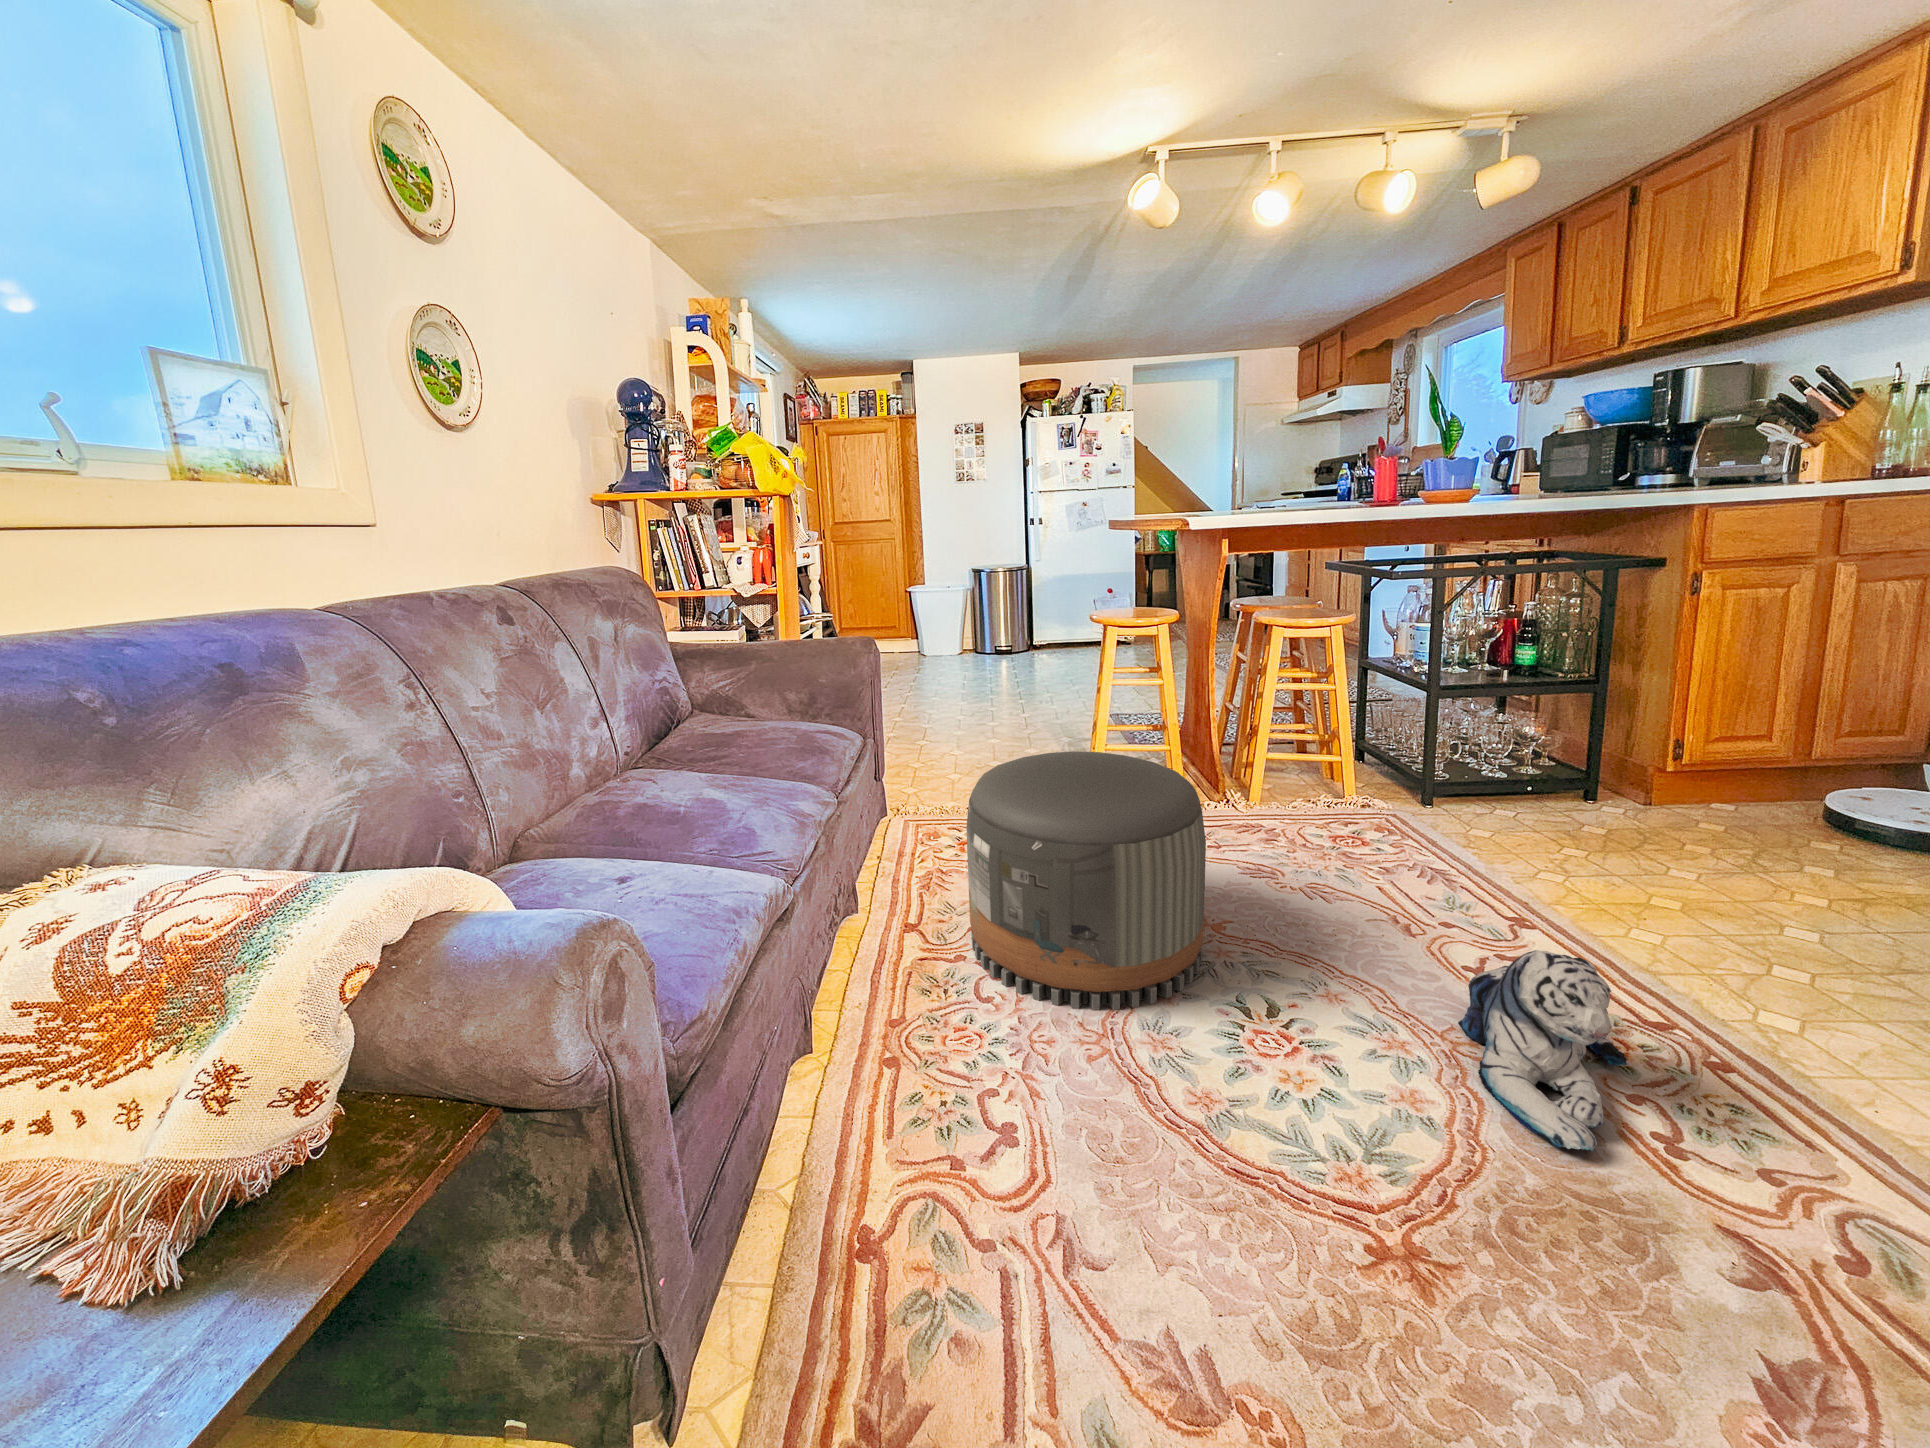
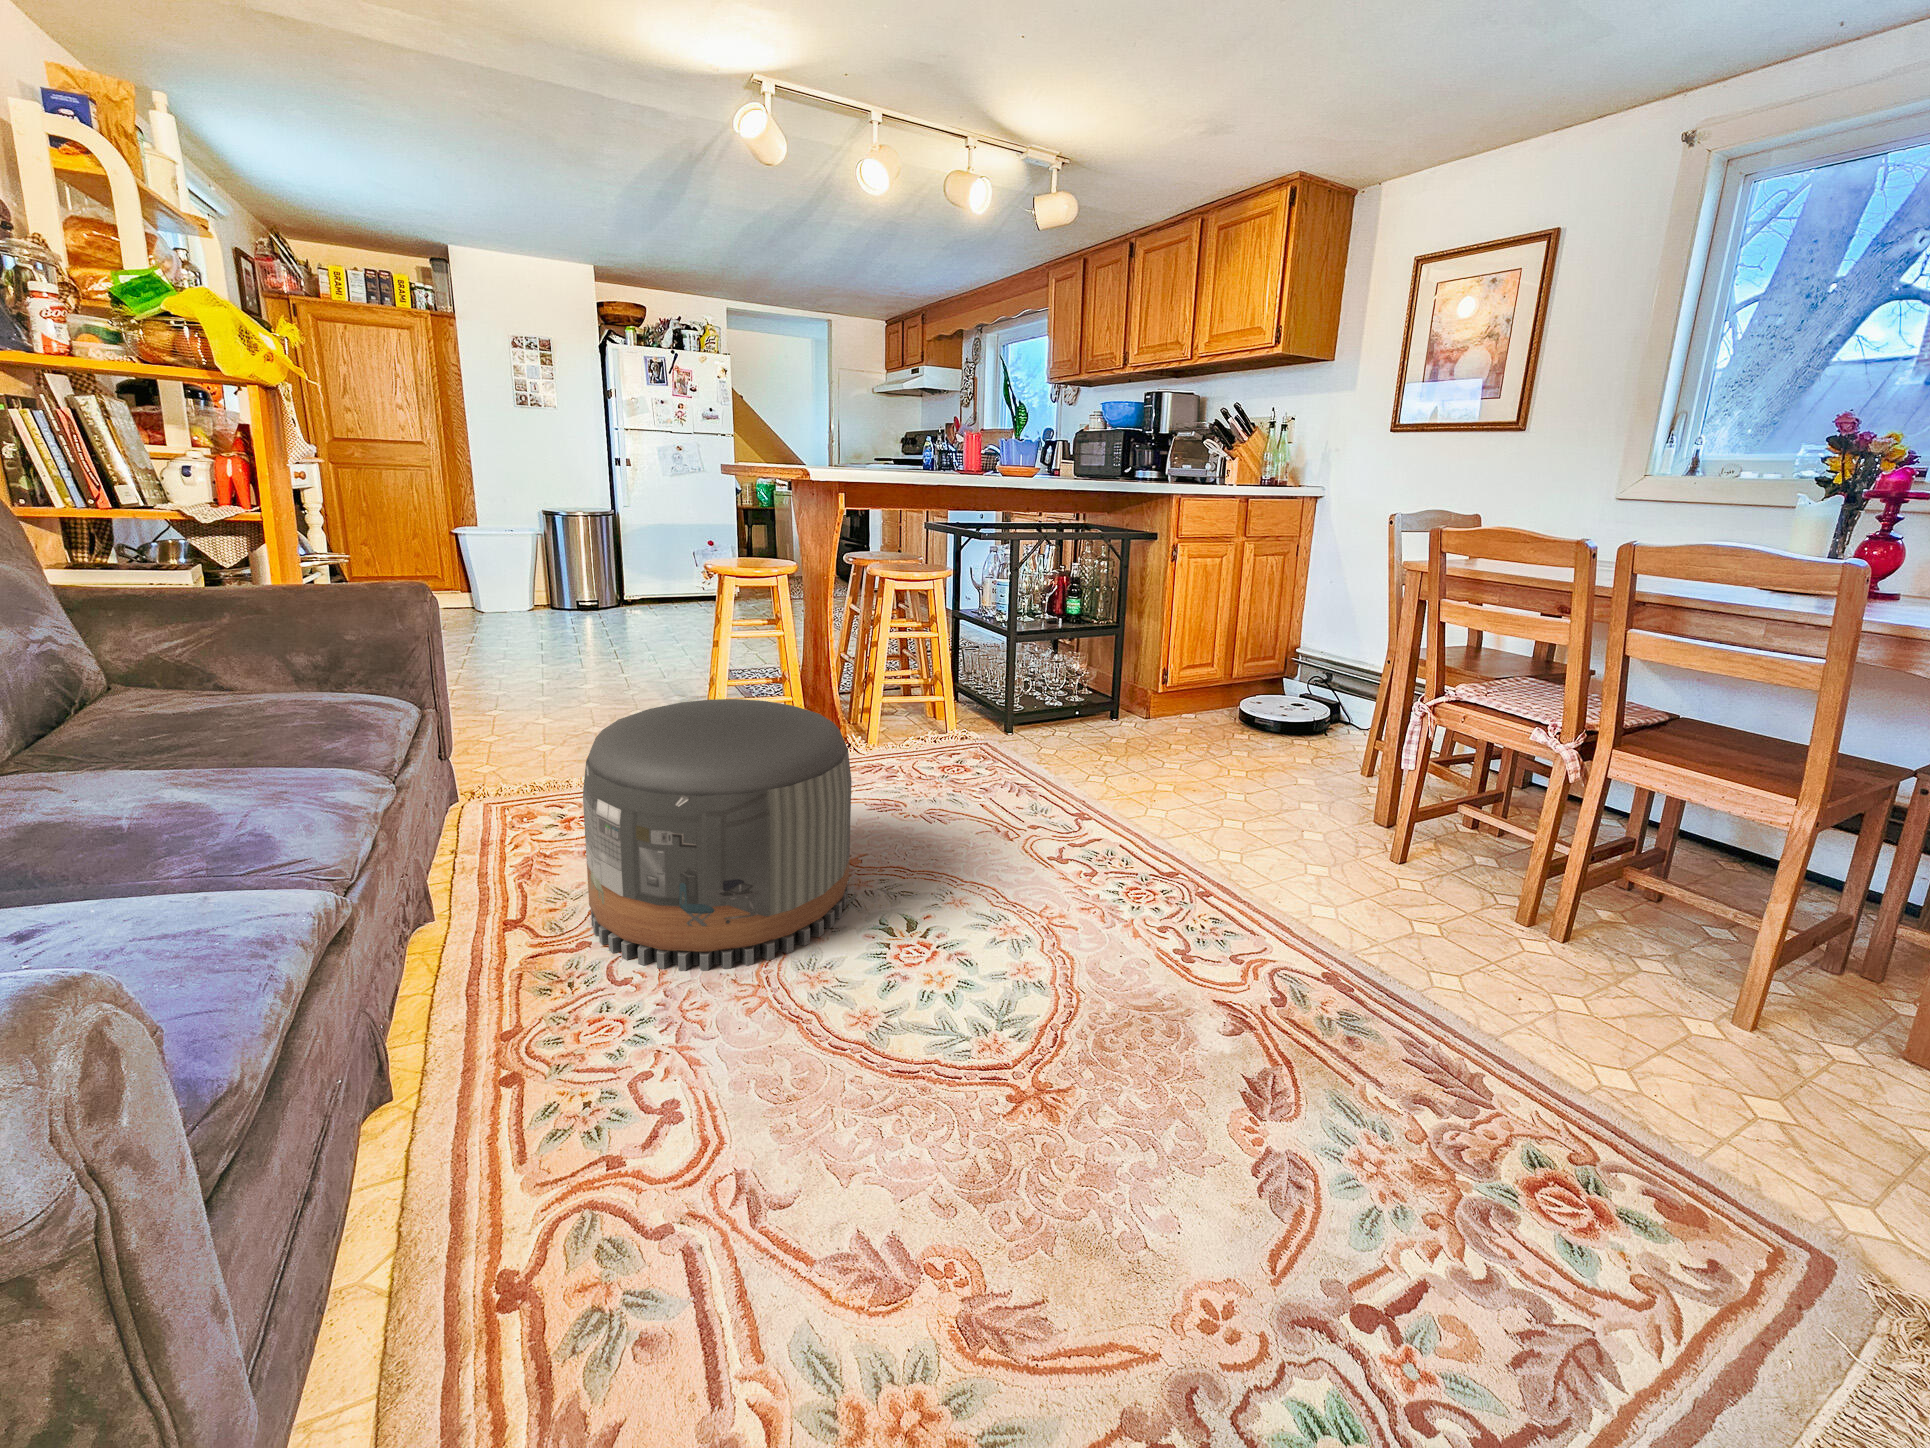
plush toy: present [1458,950,1627,1152] -> none [1049,831,1151,974]

